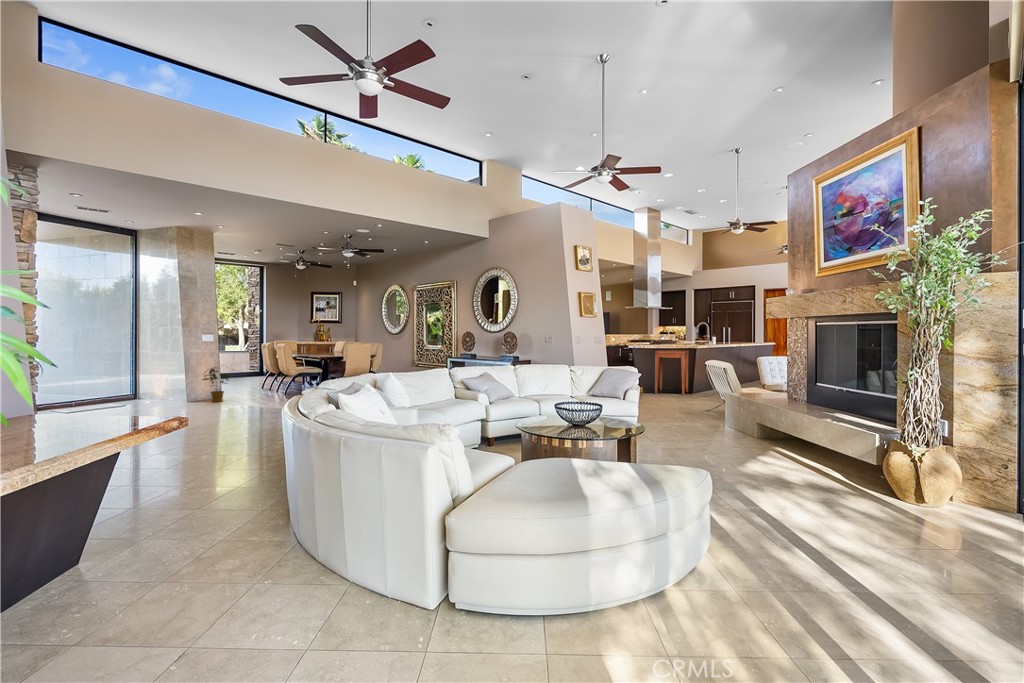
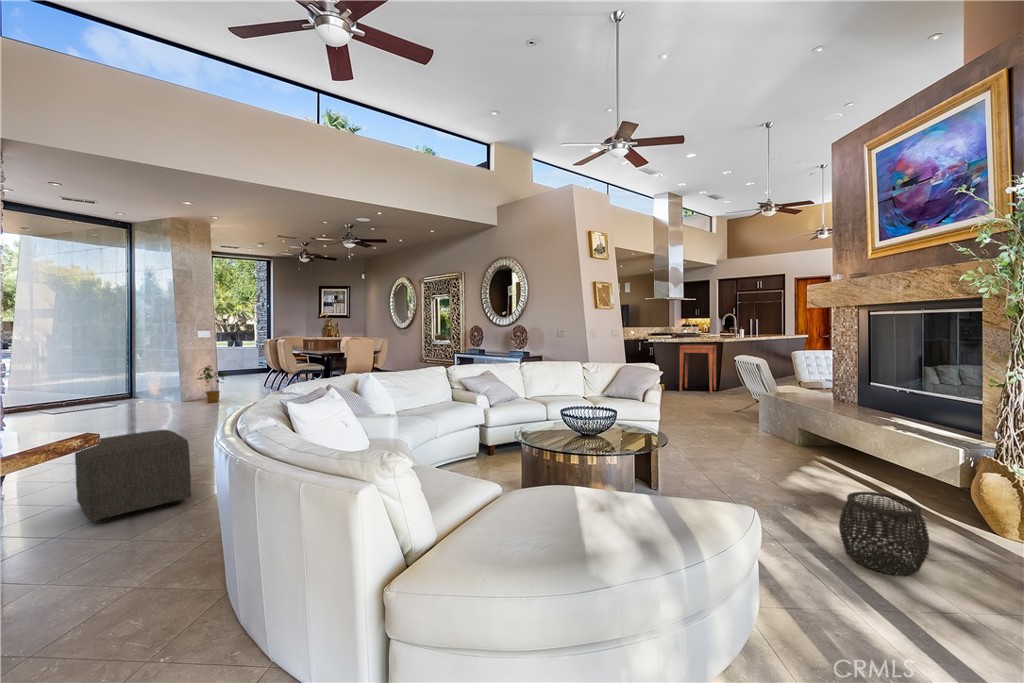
ottoman: none [128,422,231,501] -> present [75,430,191,522]
woven basket: none [781,468,849,532] -> present [839,492,929,576]

